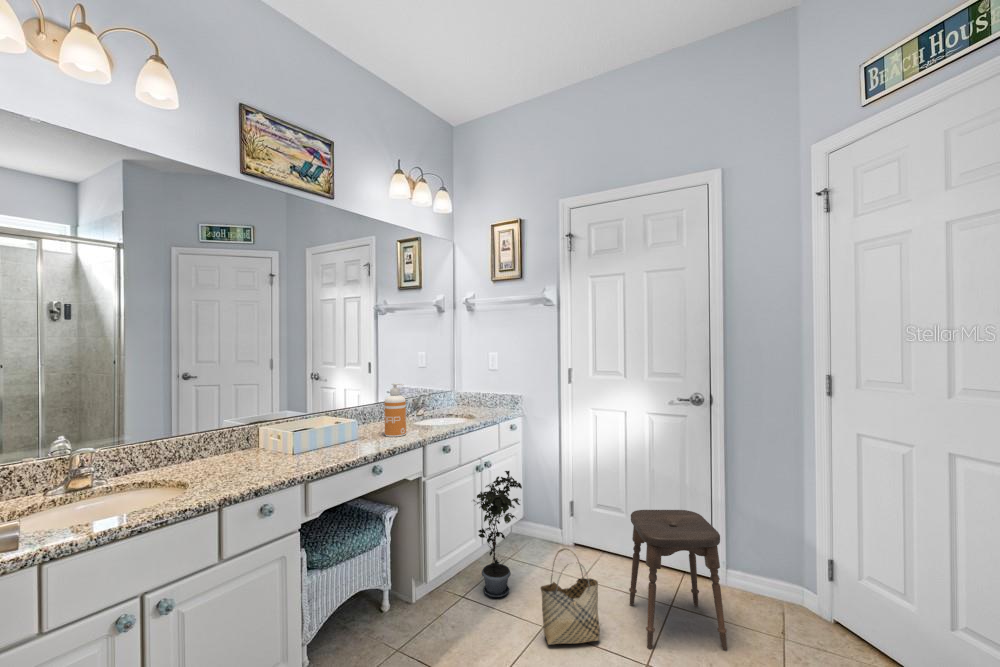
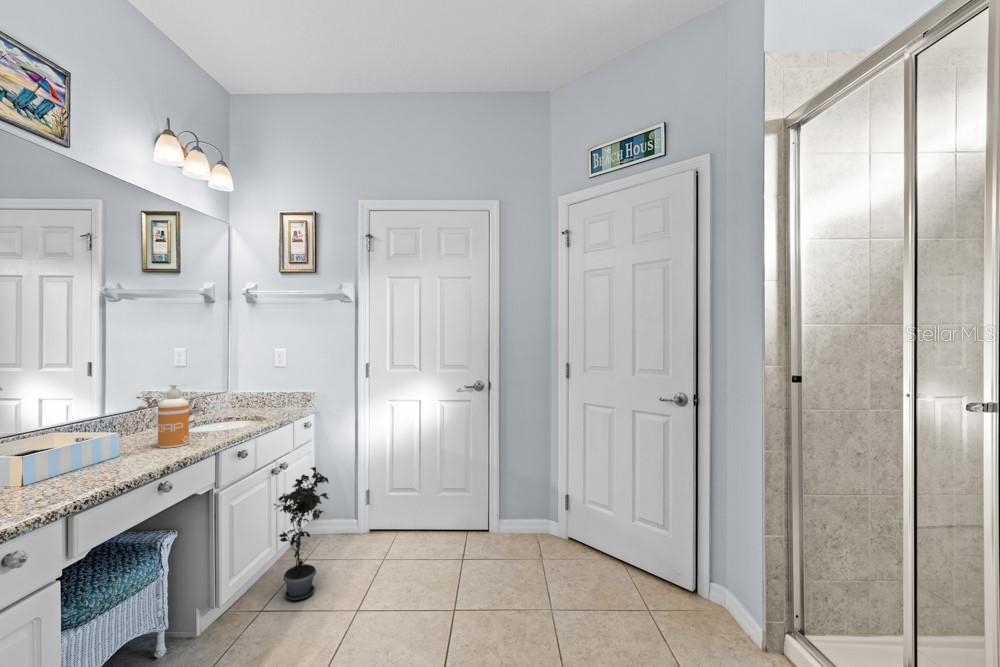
stool: present [629,510,727,650] -> none [431,476,510,596]
woven basket: present [540,548,600,645] -> none [360,529,414,624]

